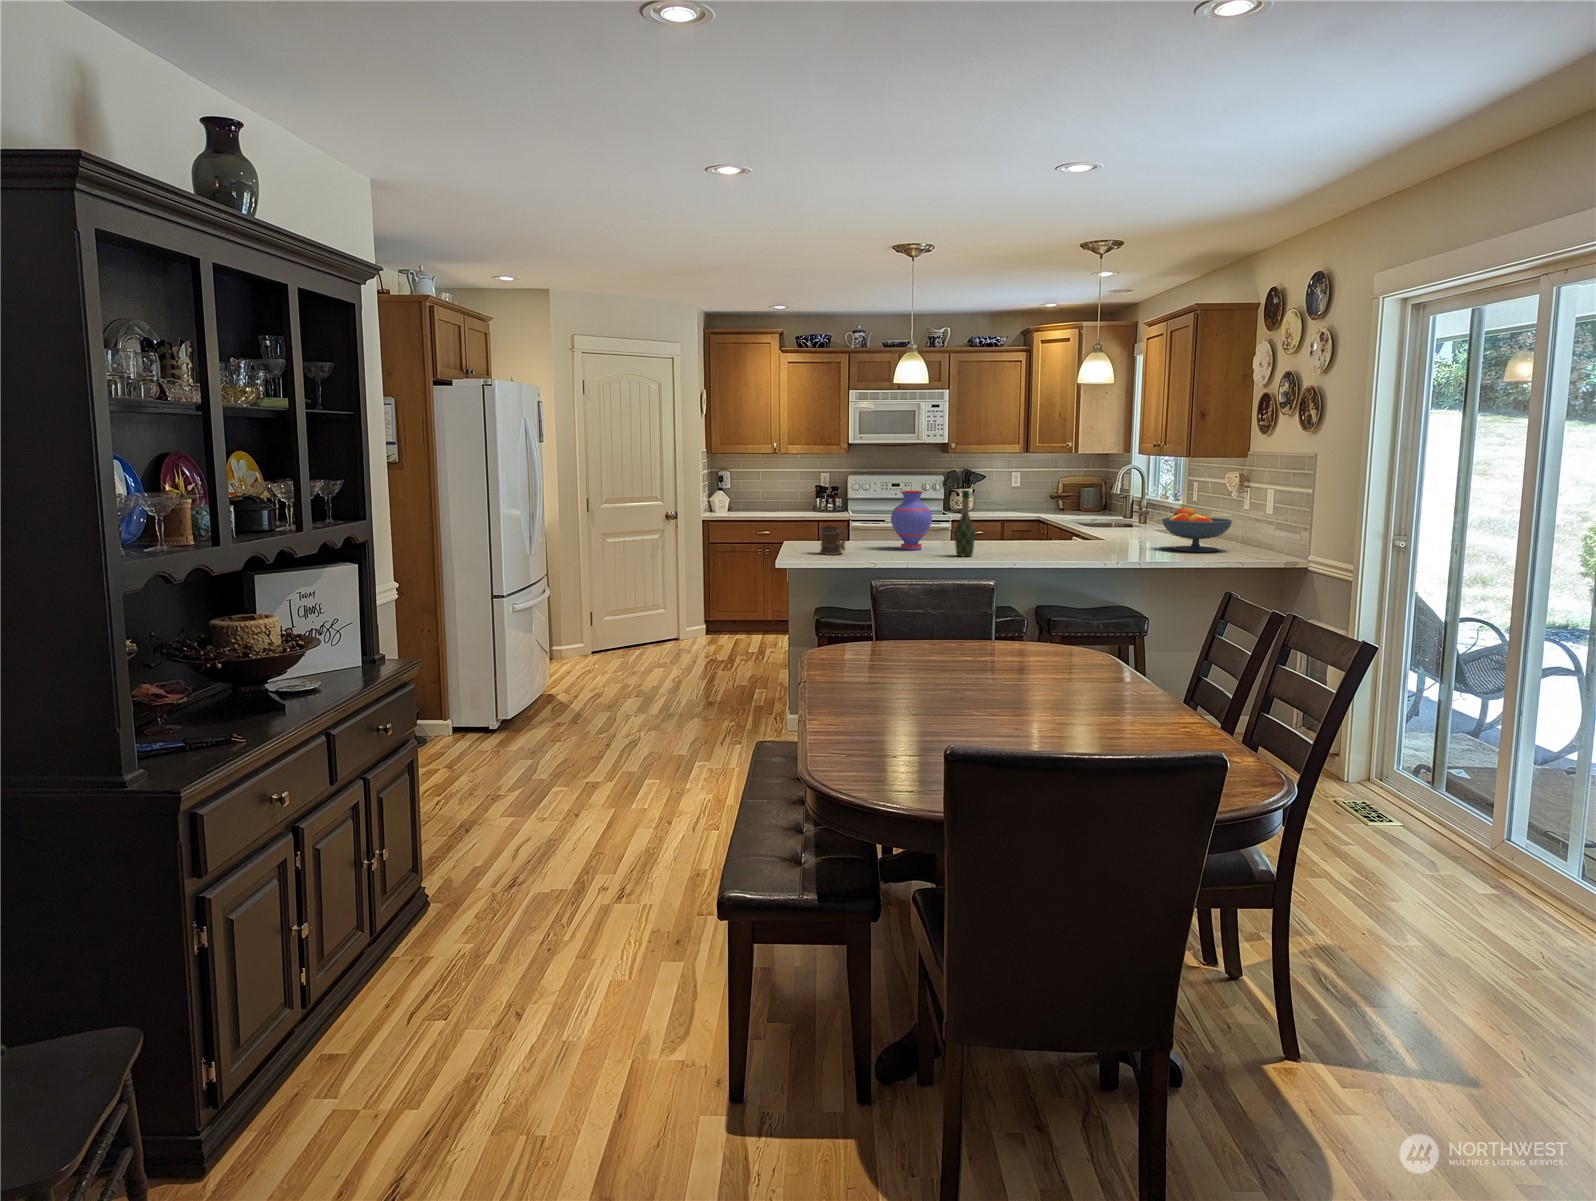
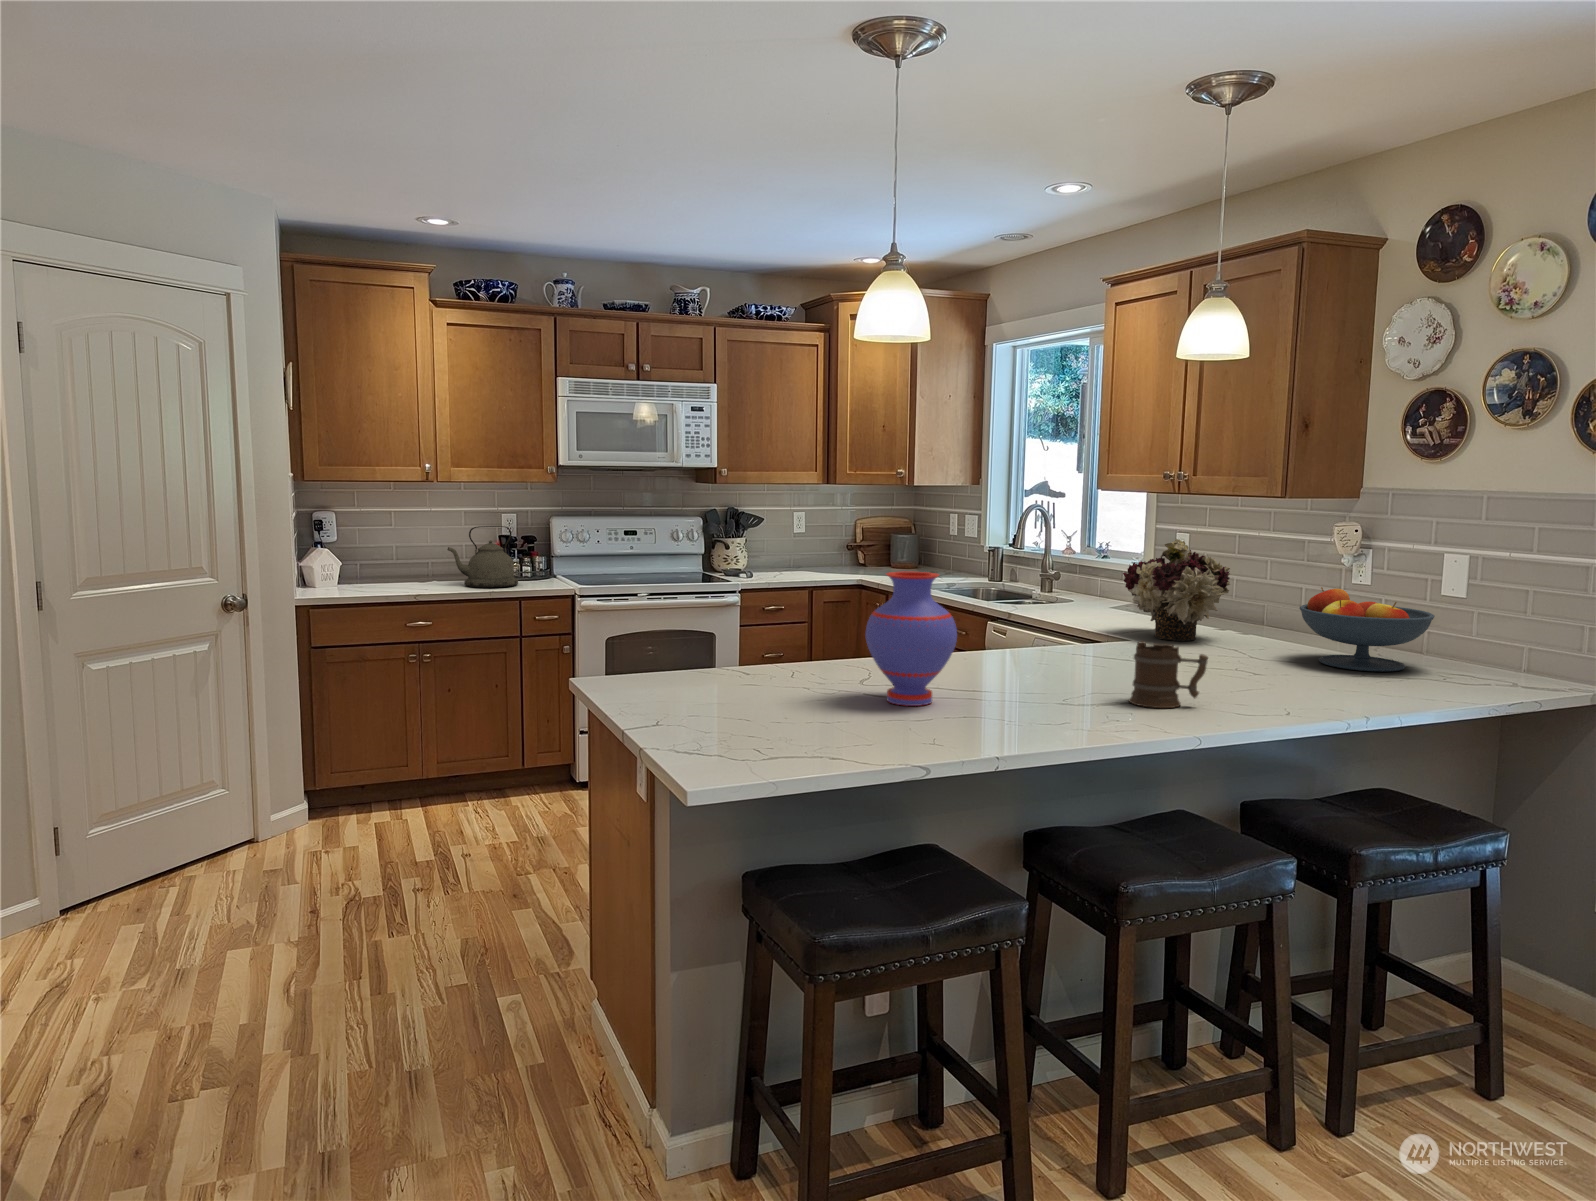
kettle: none [783,479,822,514] -> present [447,526,518,587]
flower arrangement: none [1108,482,1164,541] -> present [1123,539,1230,641]
wine bottle: present [954,490,976,557] -> none [1060,575,1110,728]
mug: present [820,525,848,555] -> present [1129,641,1208,708]

